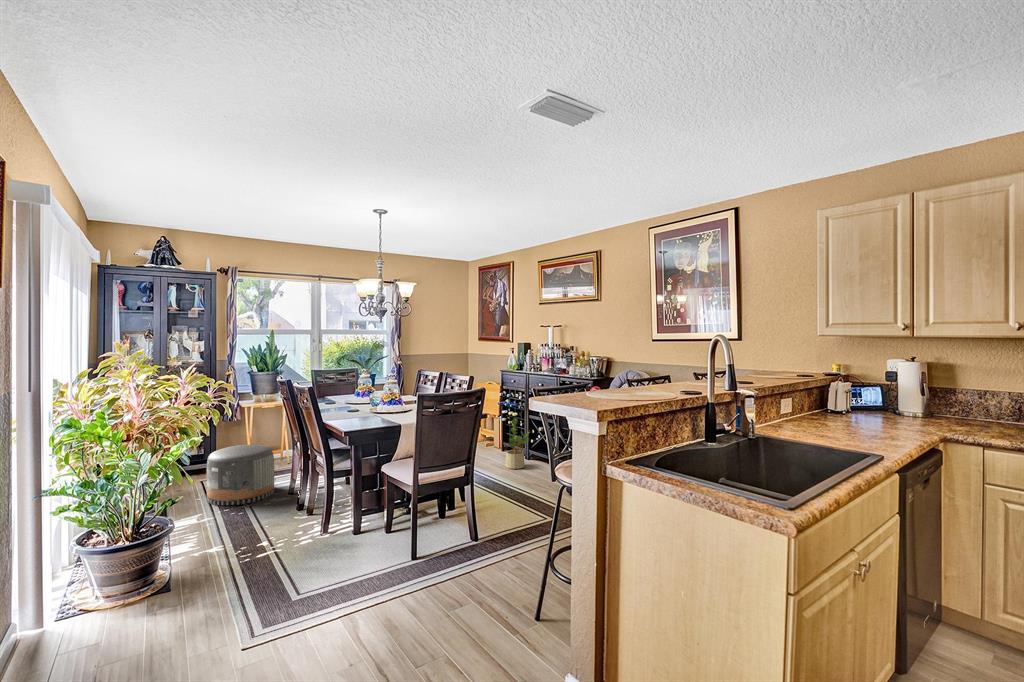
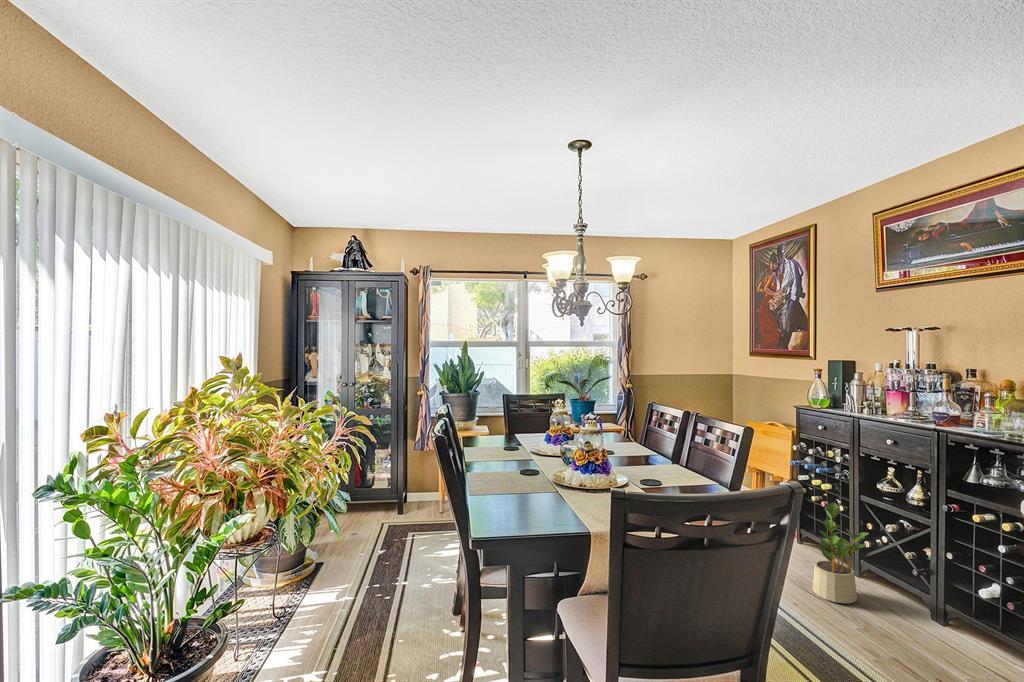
pouf: present [207,445,274,505] -> none [357,494,440,584]

